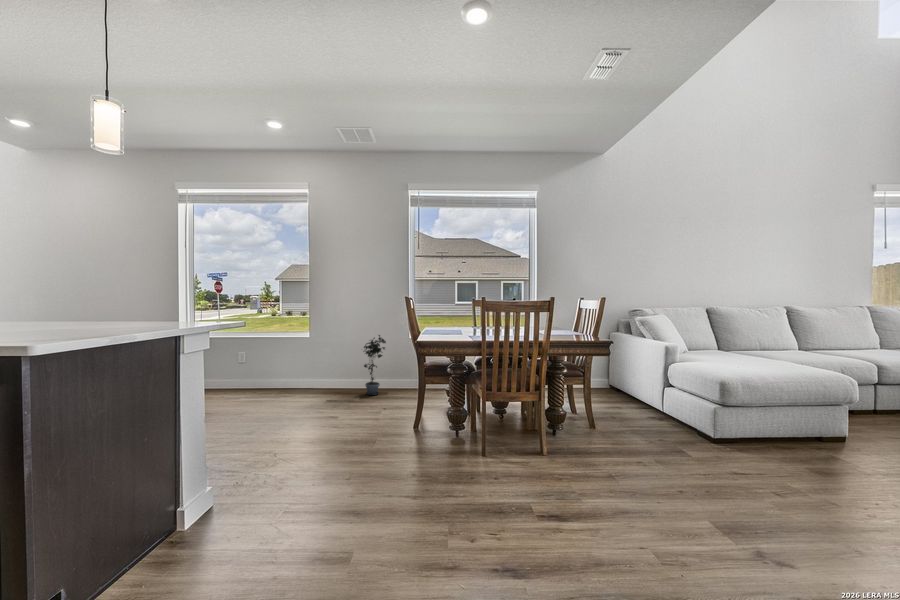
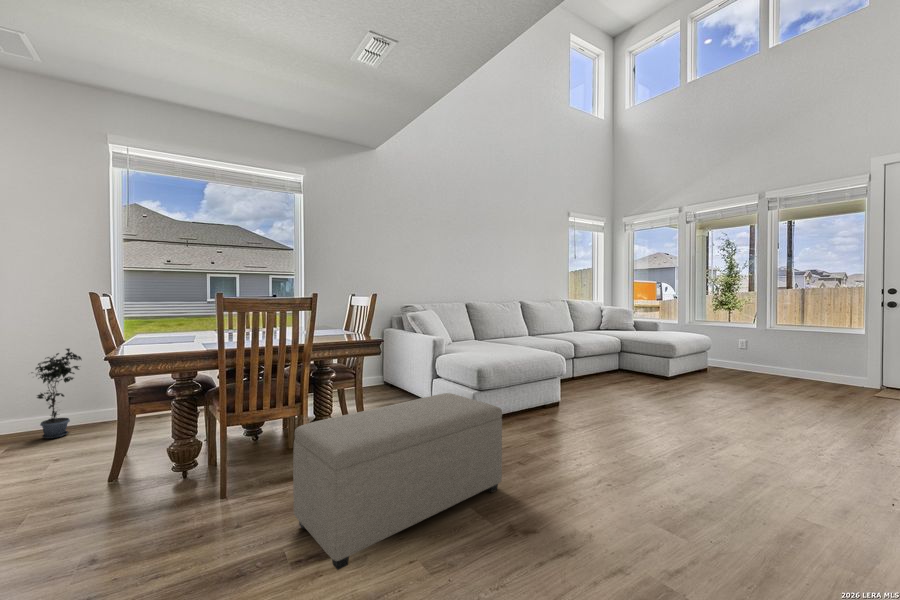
ottoman: none [540,400,752,527] -> present [293,393,502,570]

